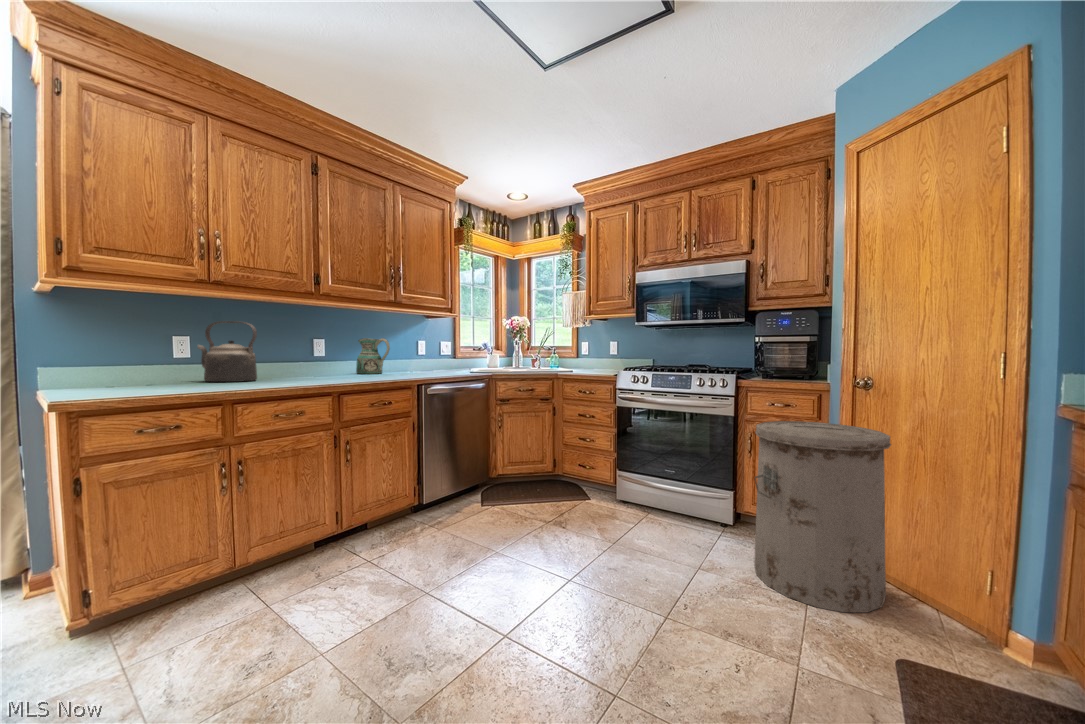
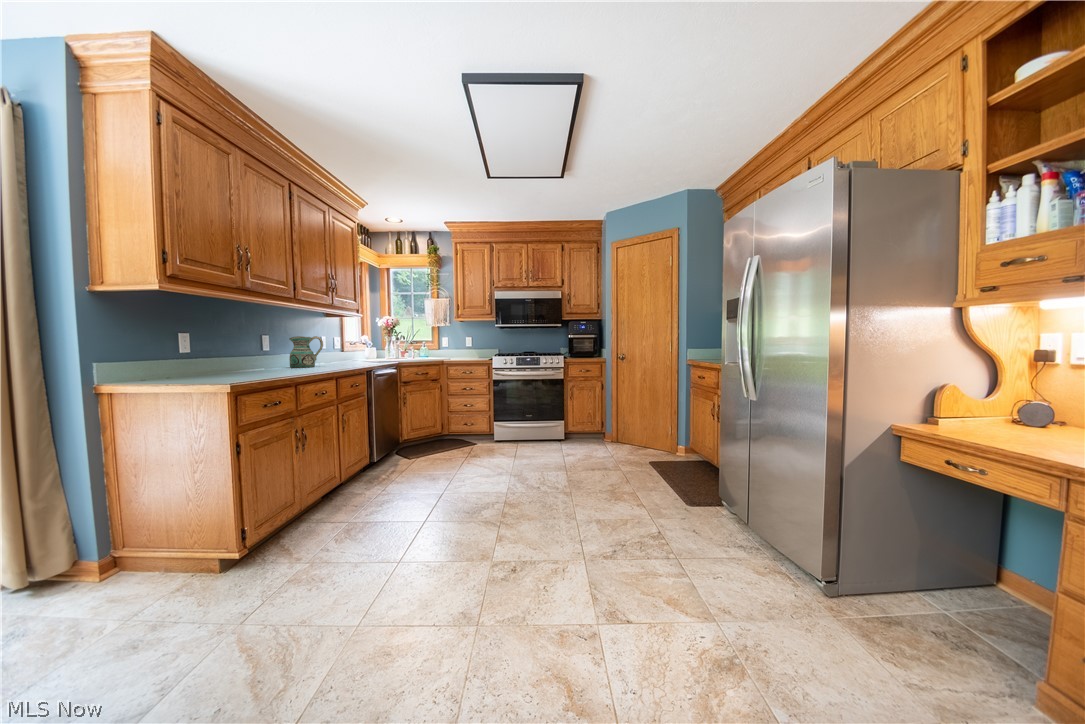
kettle: present [198,321,257,382] -> none [193,325,261,381]
trash can: present [754,421,891,612] -> none [585,377,640,460]

